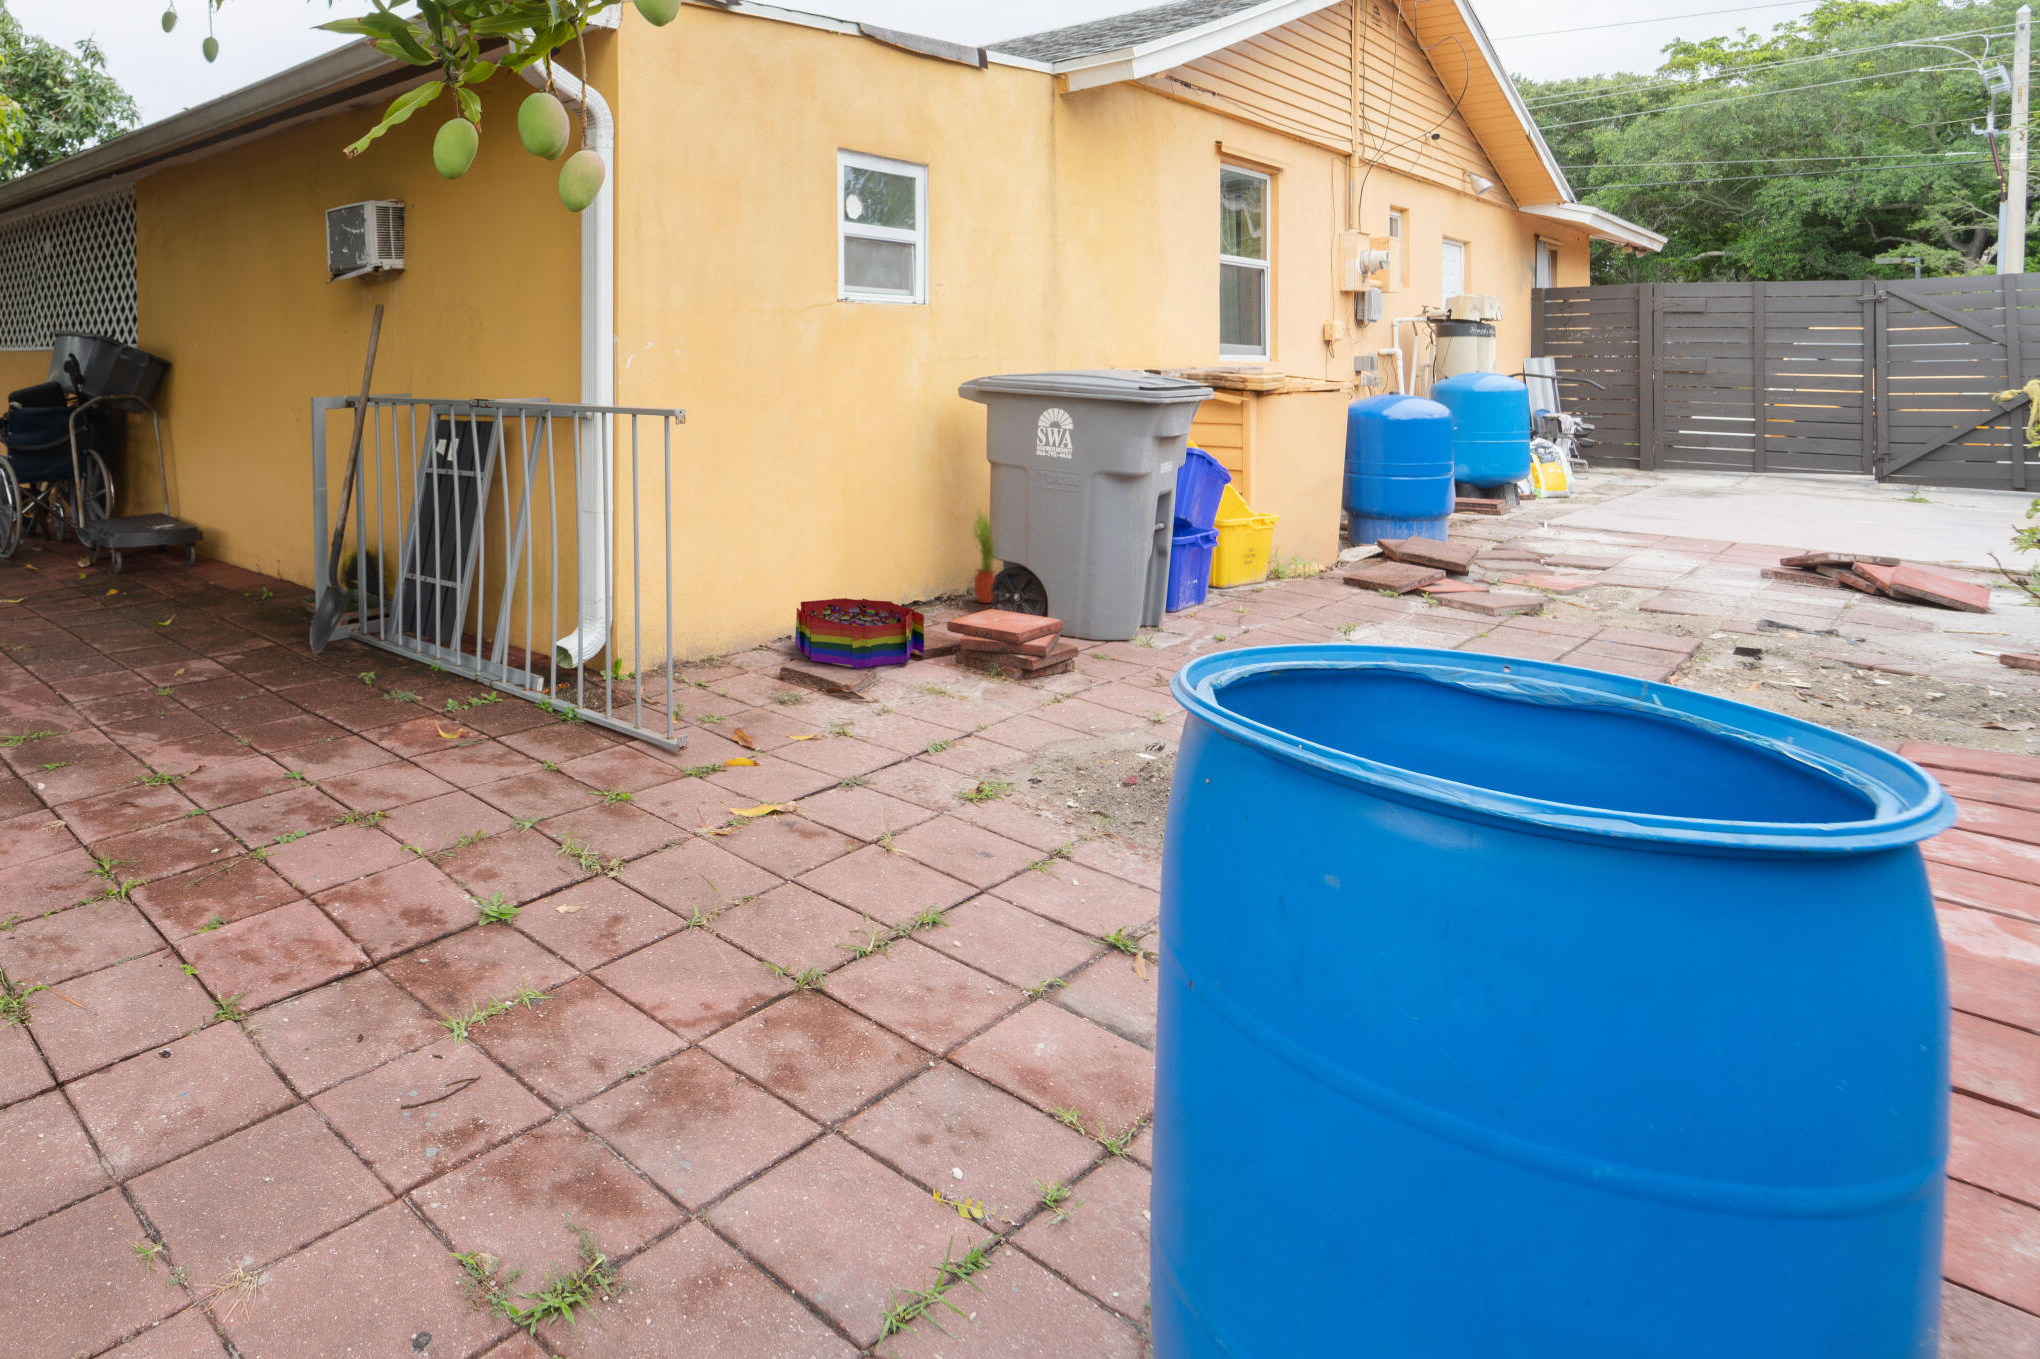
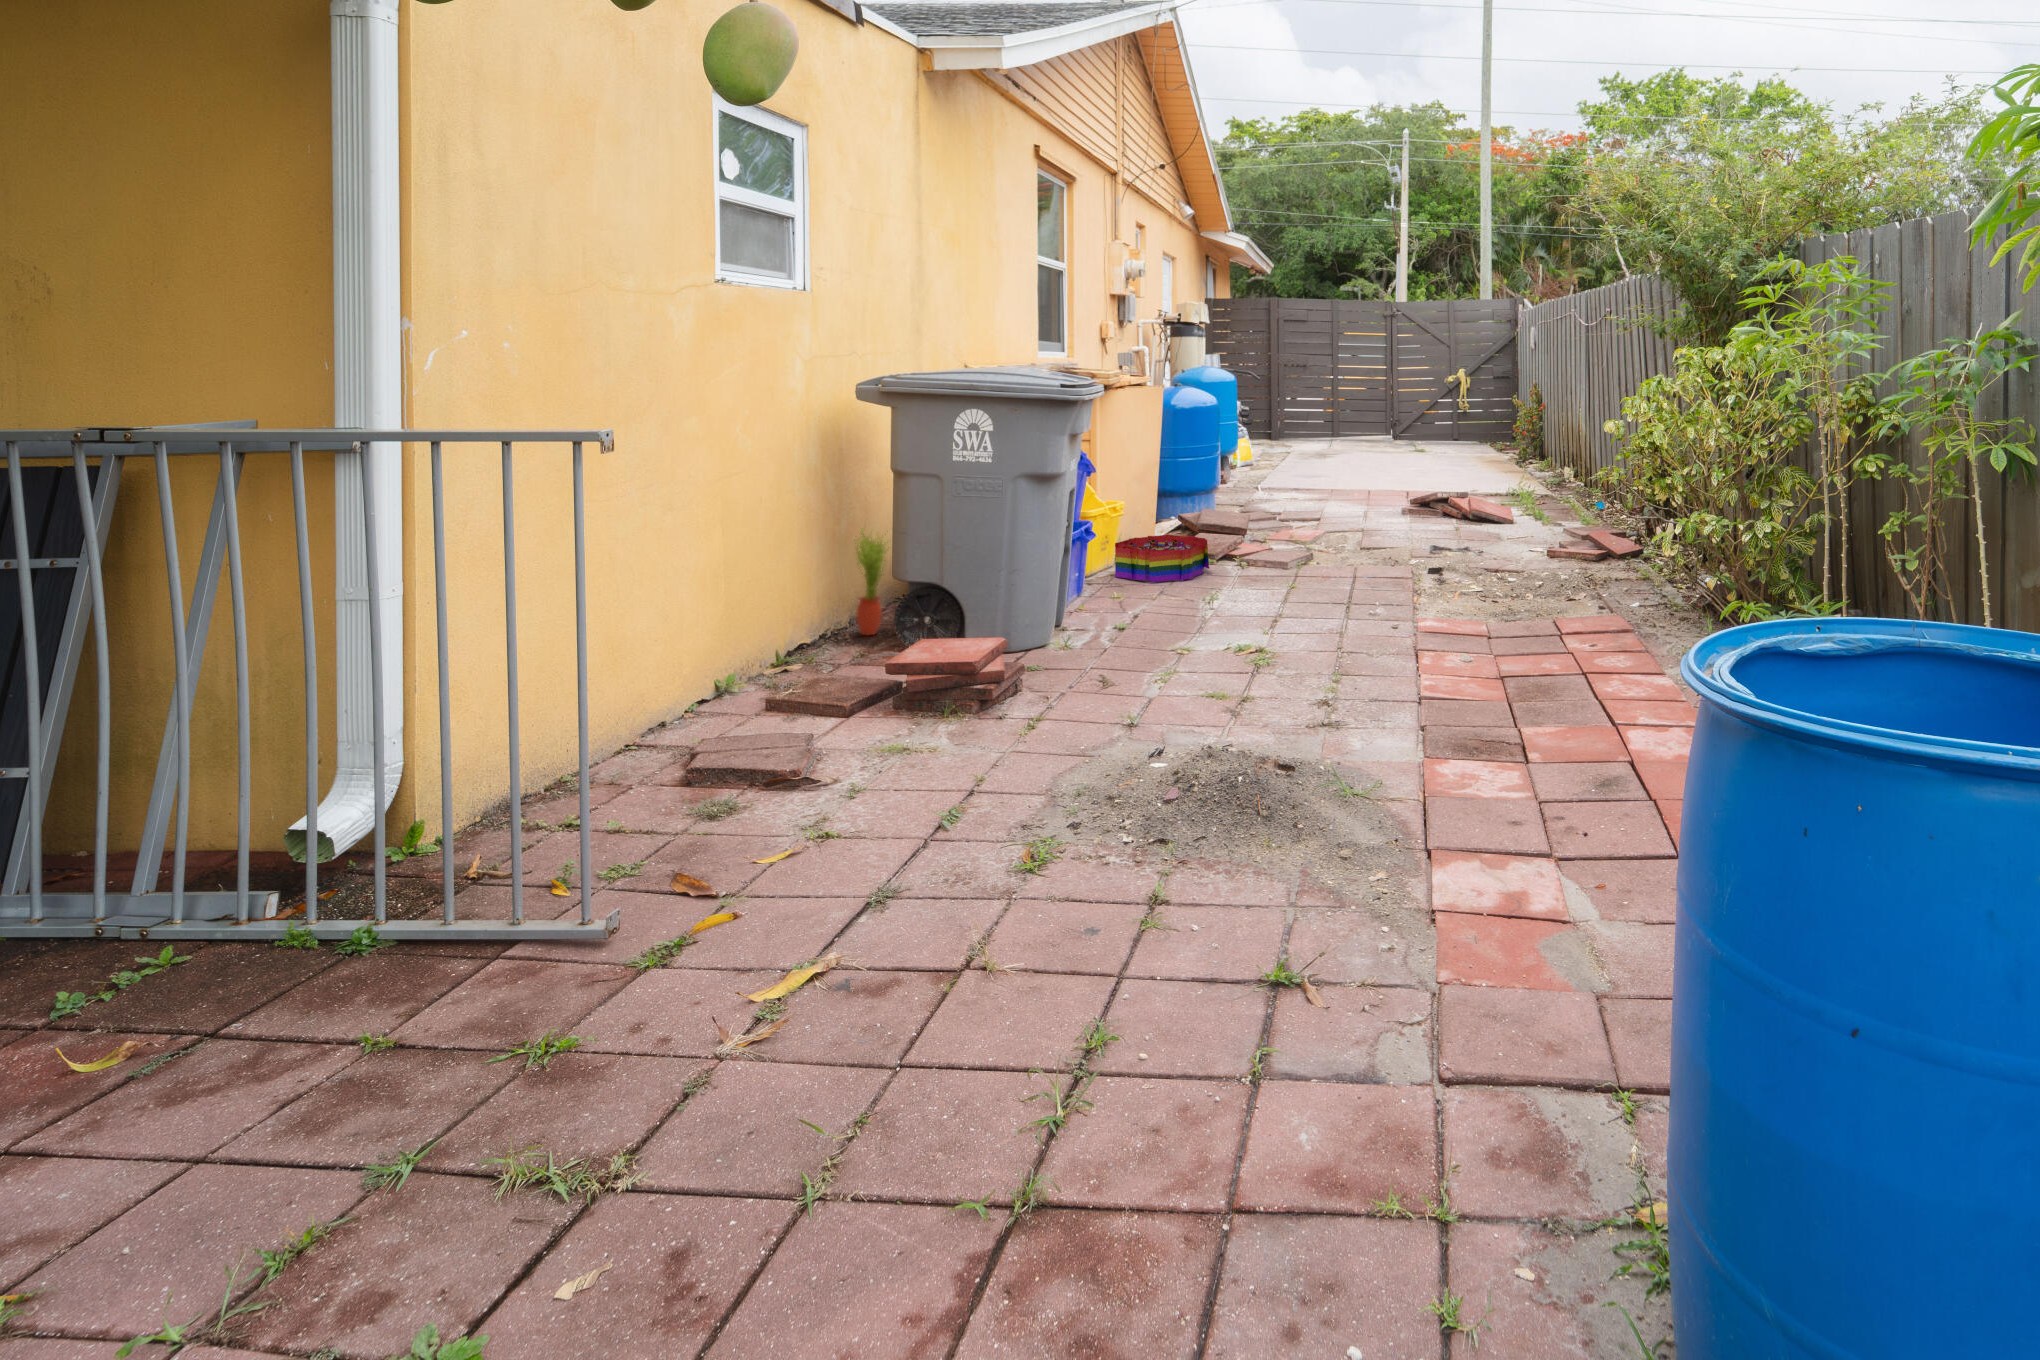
storage bin: present [795,598,924,668] -> present [1115,535,1209,582]

